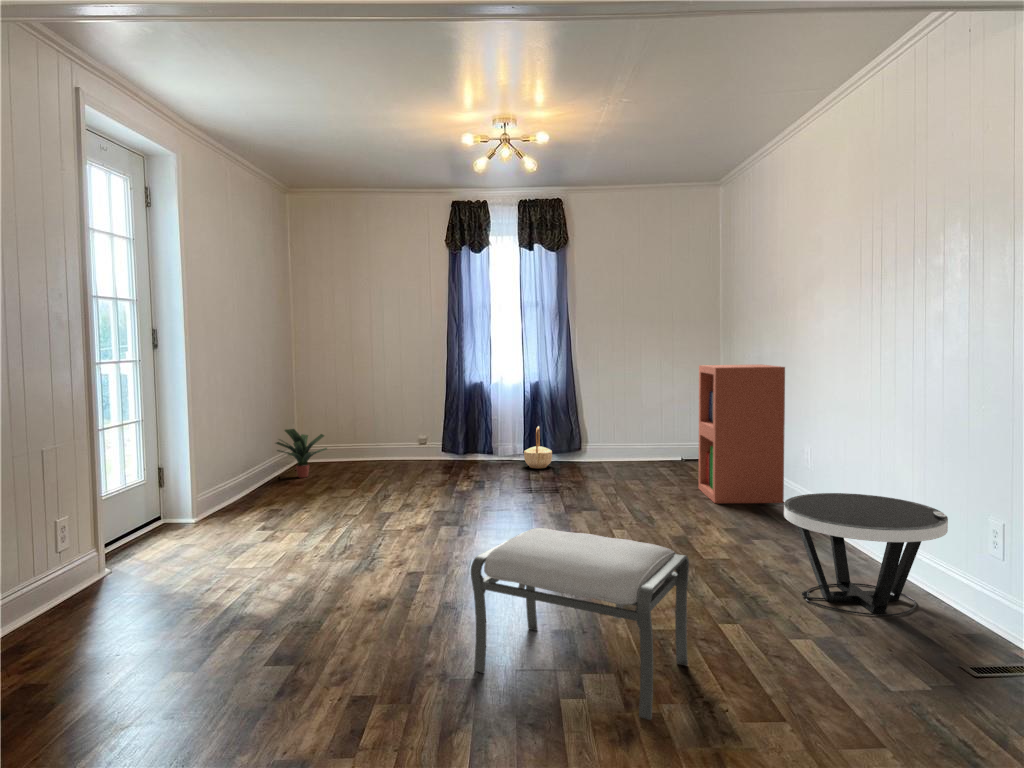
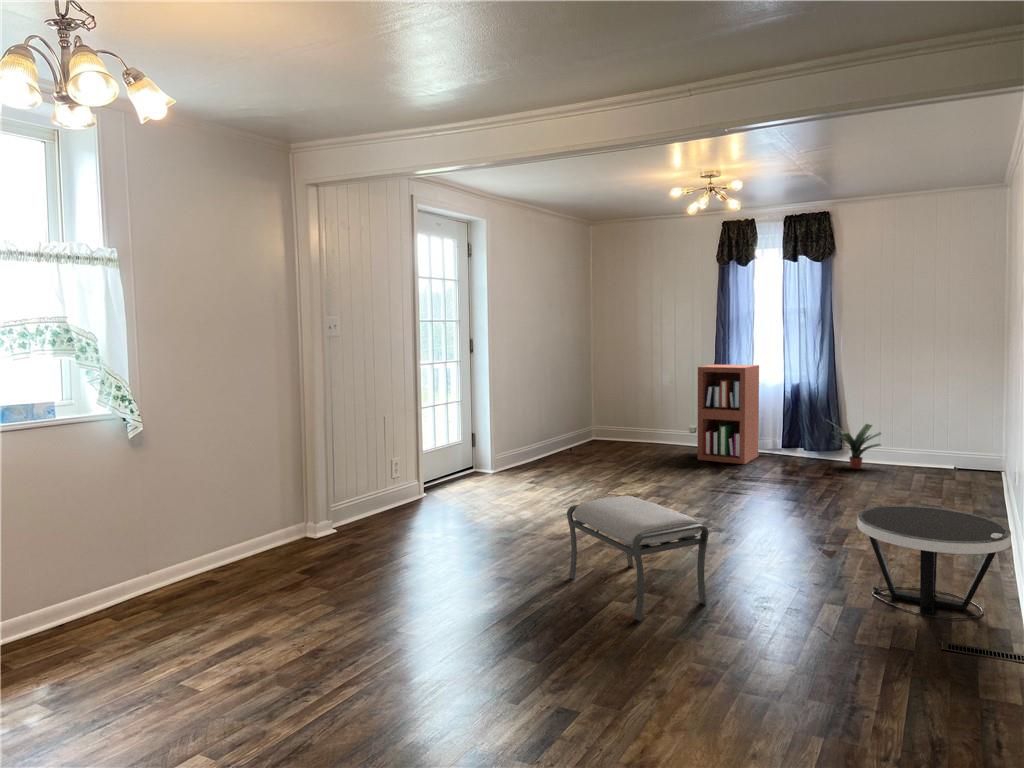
bookshelf: present [698,365,785,503] -> present [698,364,759,464]
basket: present [524,426,552,468] -> none [776,425,804,465]
potted plant: present [276,429,327,478] -> present [832,424,881,469]

